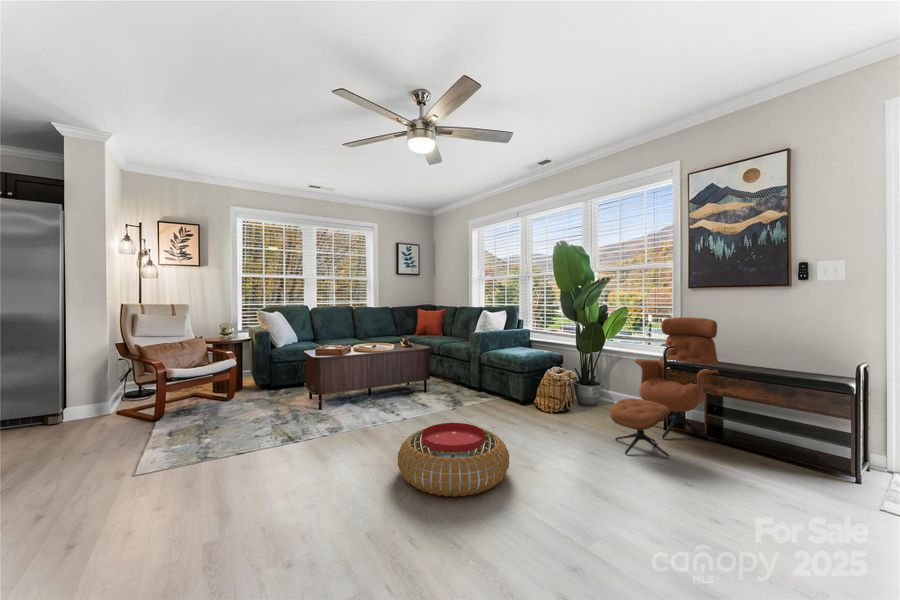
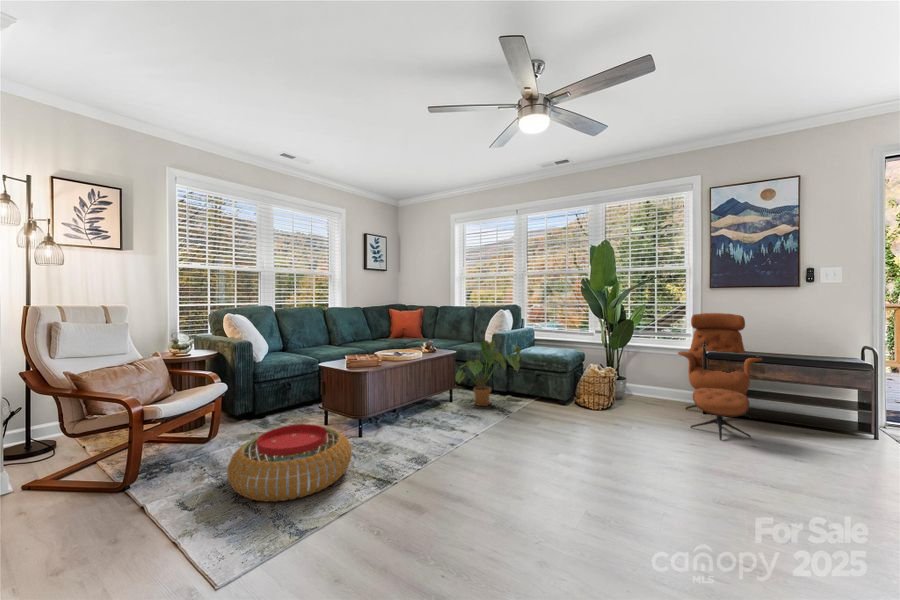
house plant: none [420,339,487,399] -> present [456,340,521,406]
pouf: present [398,423,509,497] -> present [227,424,352,502]

